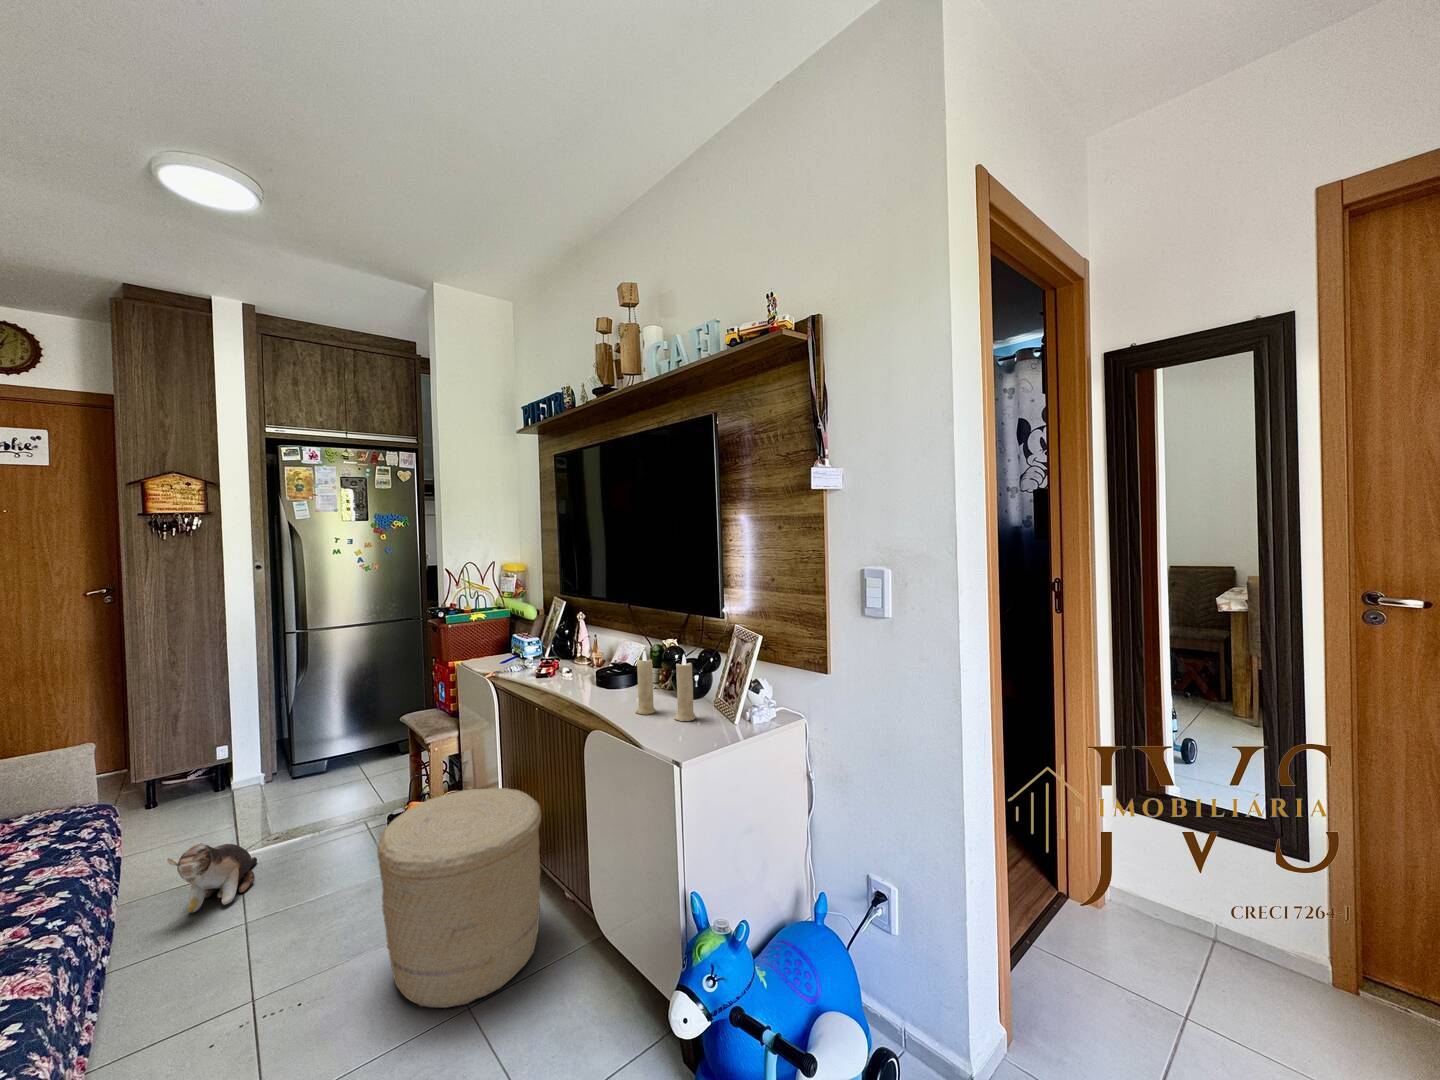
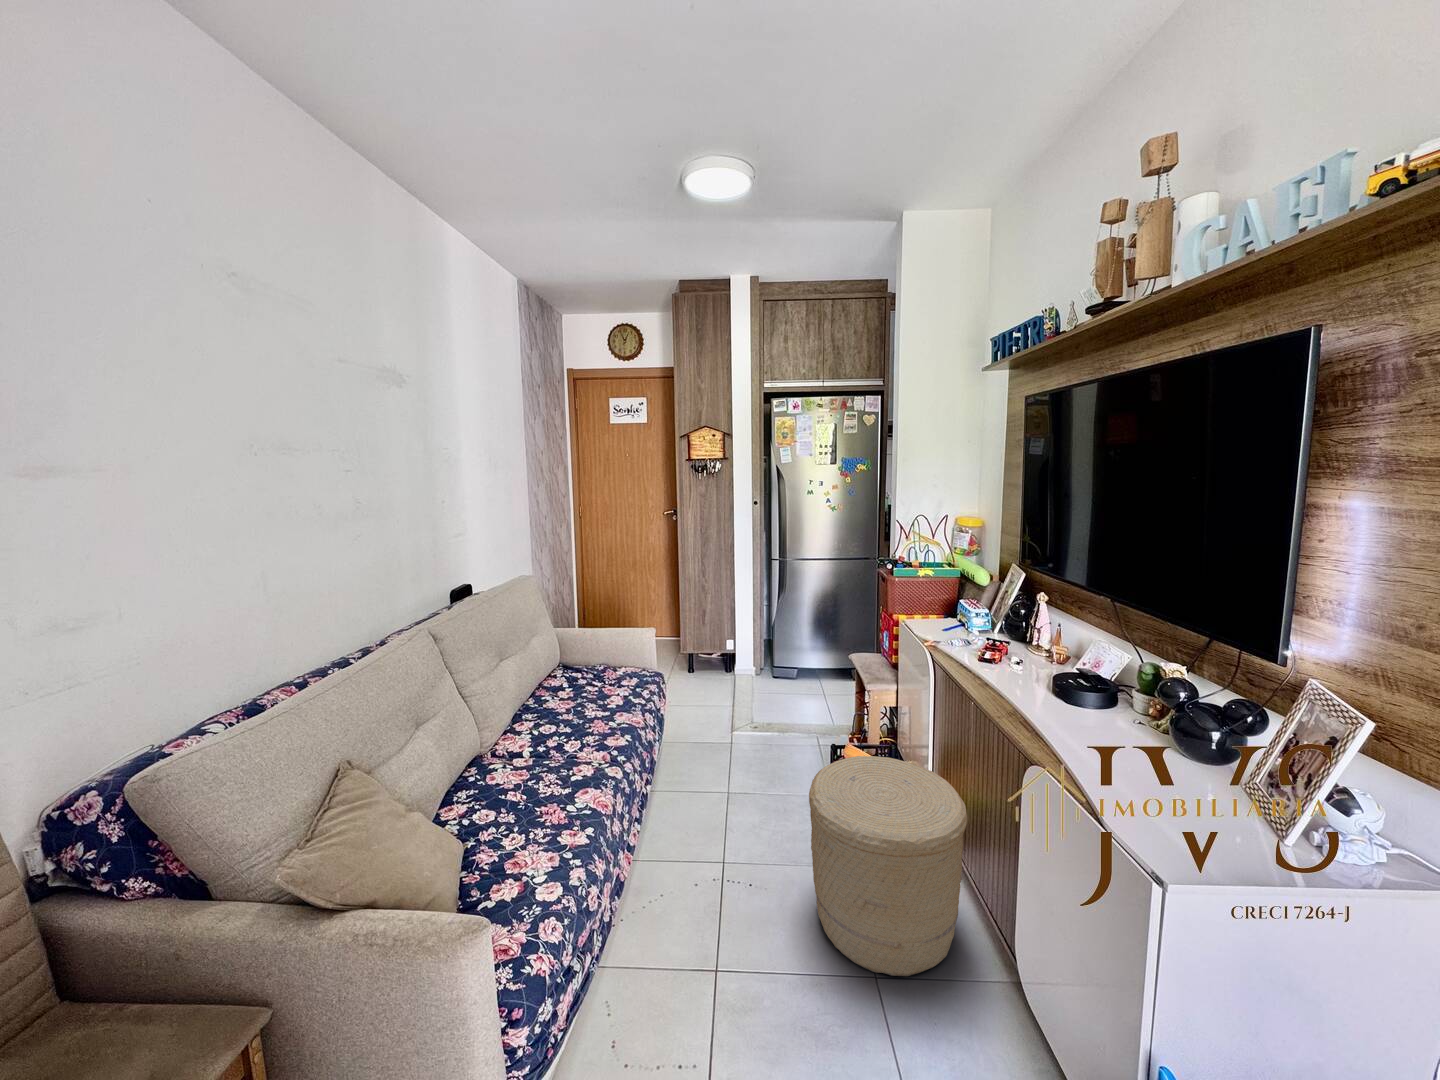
candle: present [636,651,696,721] -> none [1102,679,1213,809]
plush toy: present [167,843,257,913] -> none [687,720,742,770]

